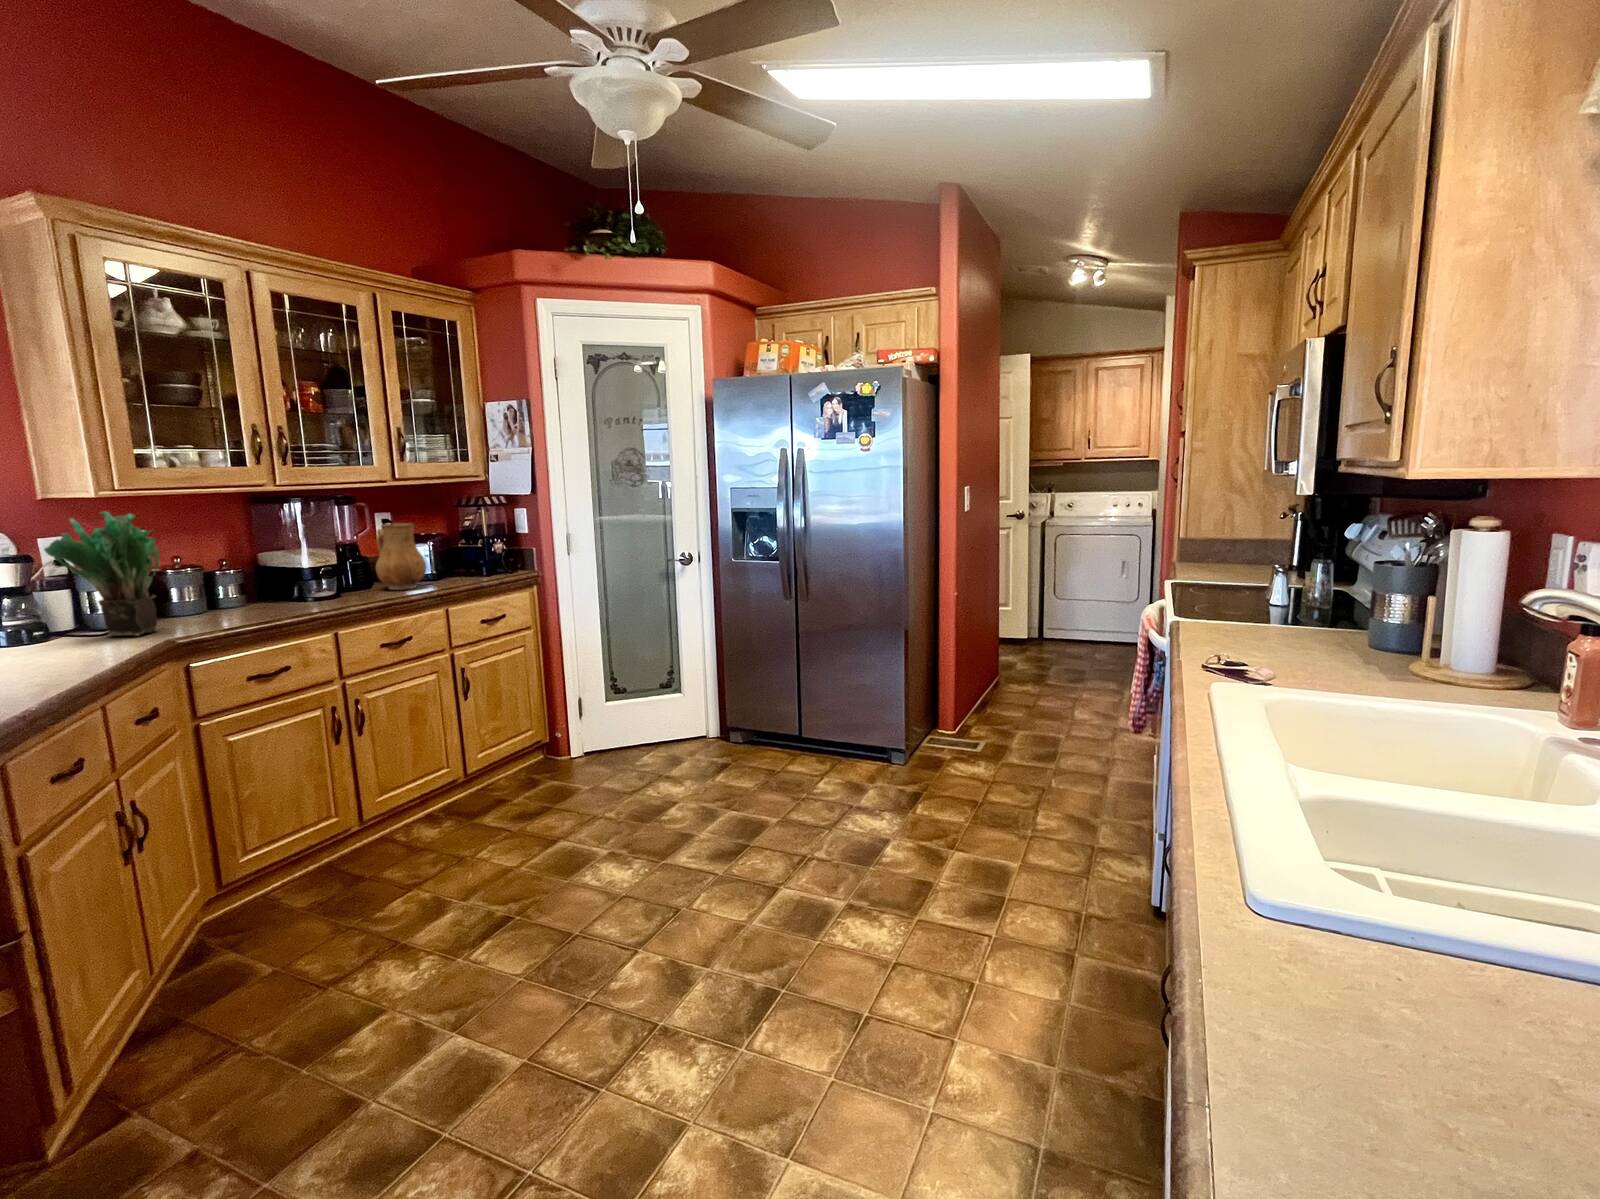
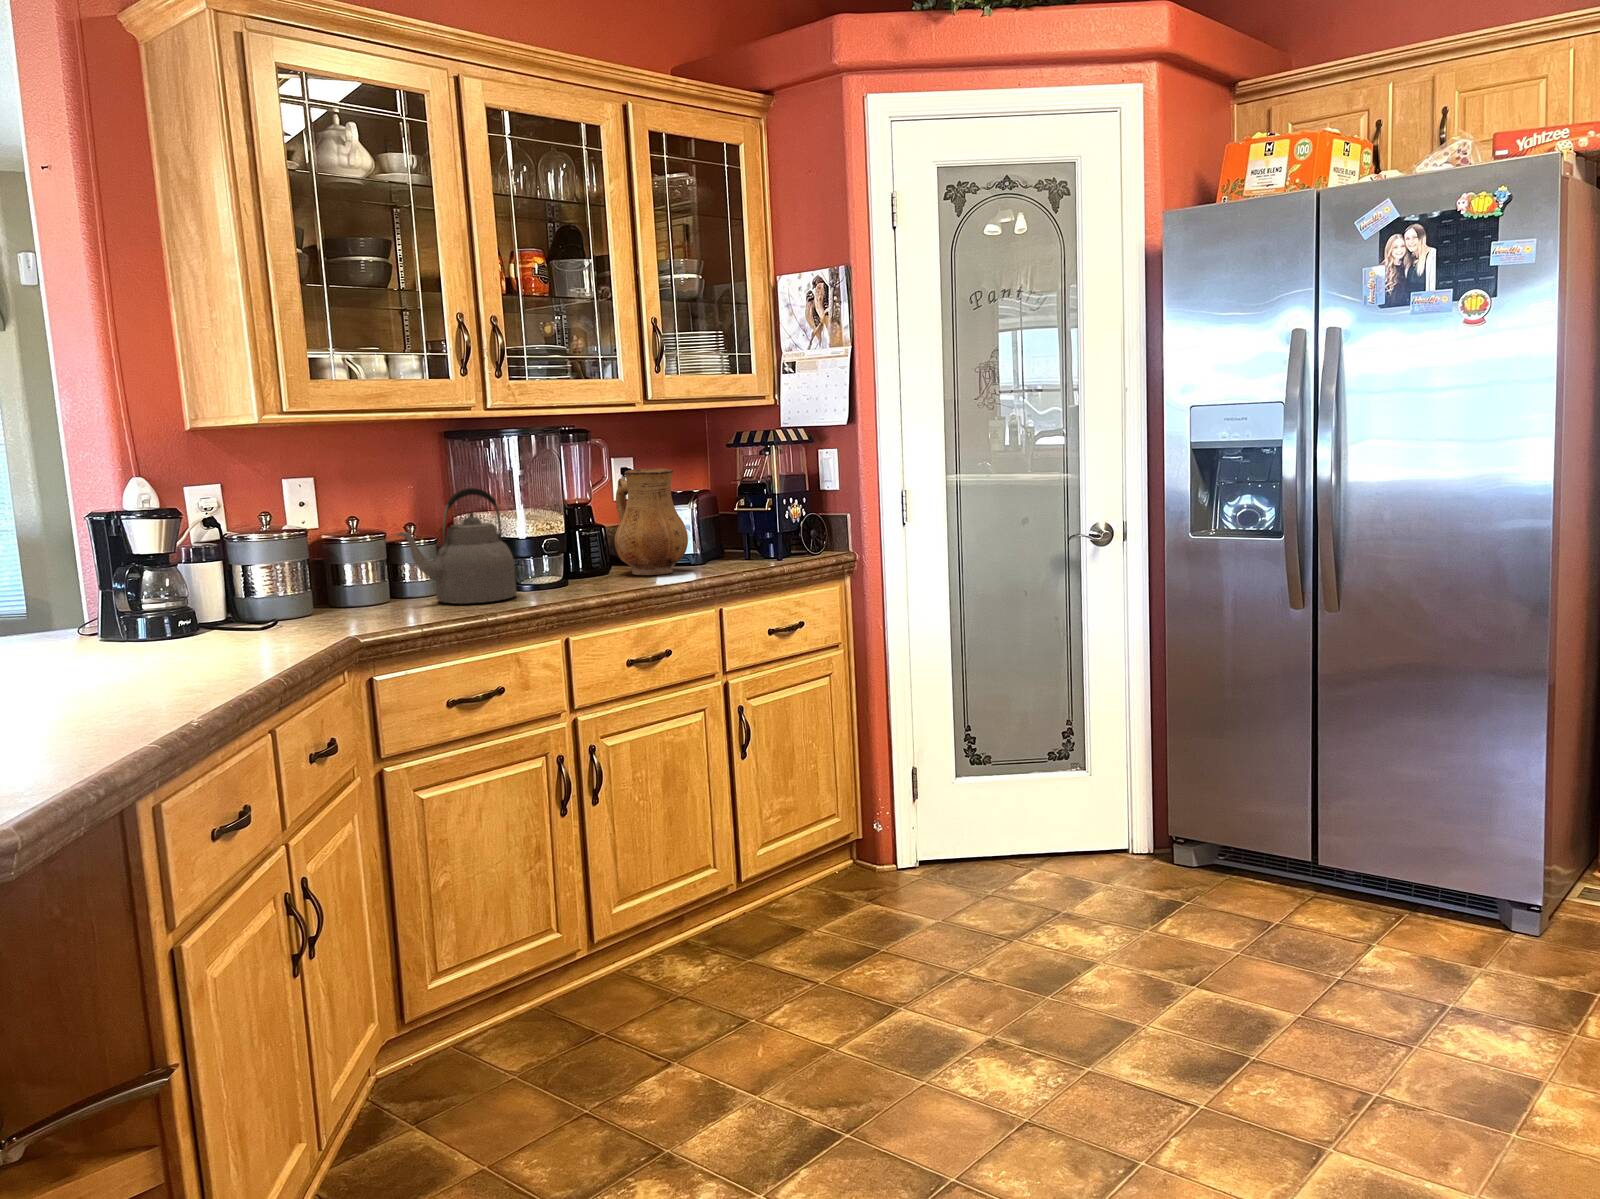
potted plant: present [44,511,159,636] -> none [205,444,340,630]
kettle: none [207,538,302,613] -> present [396,488,517,604]

